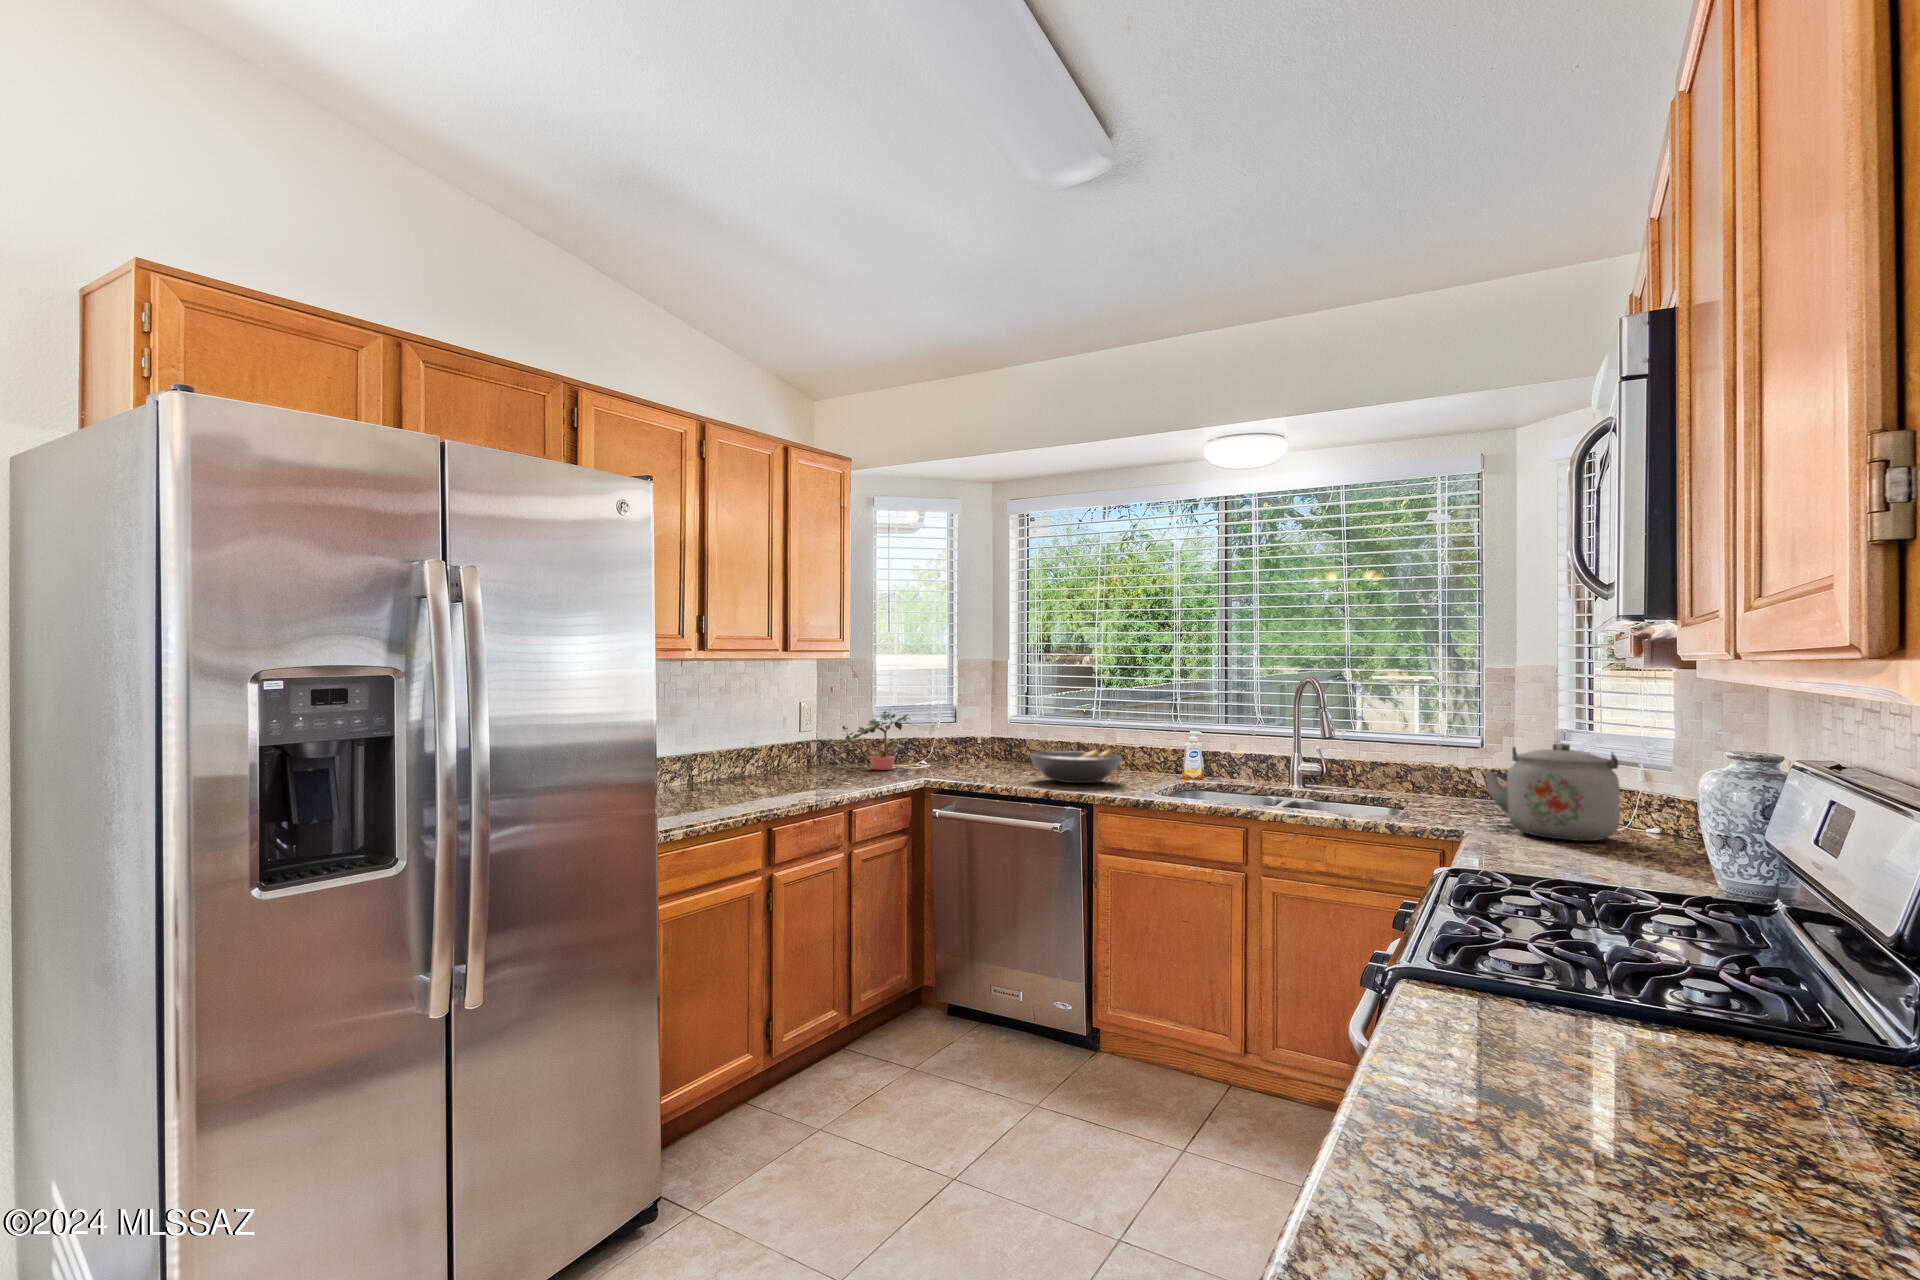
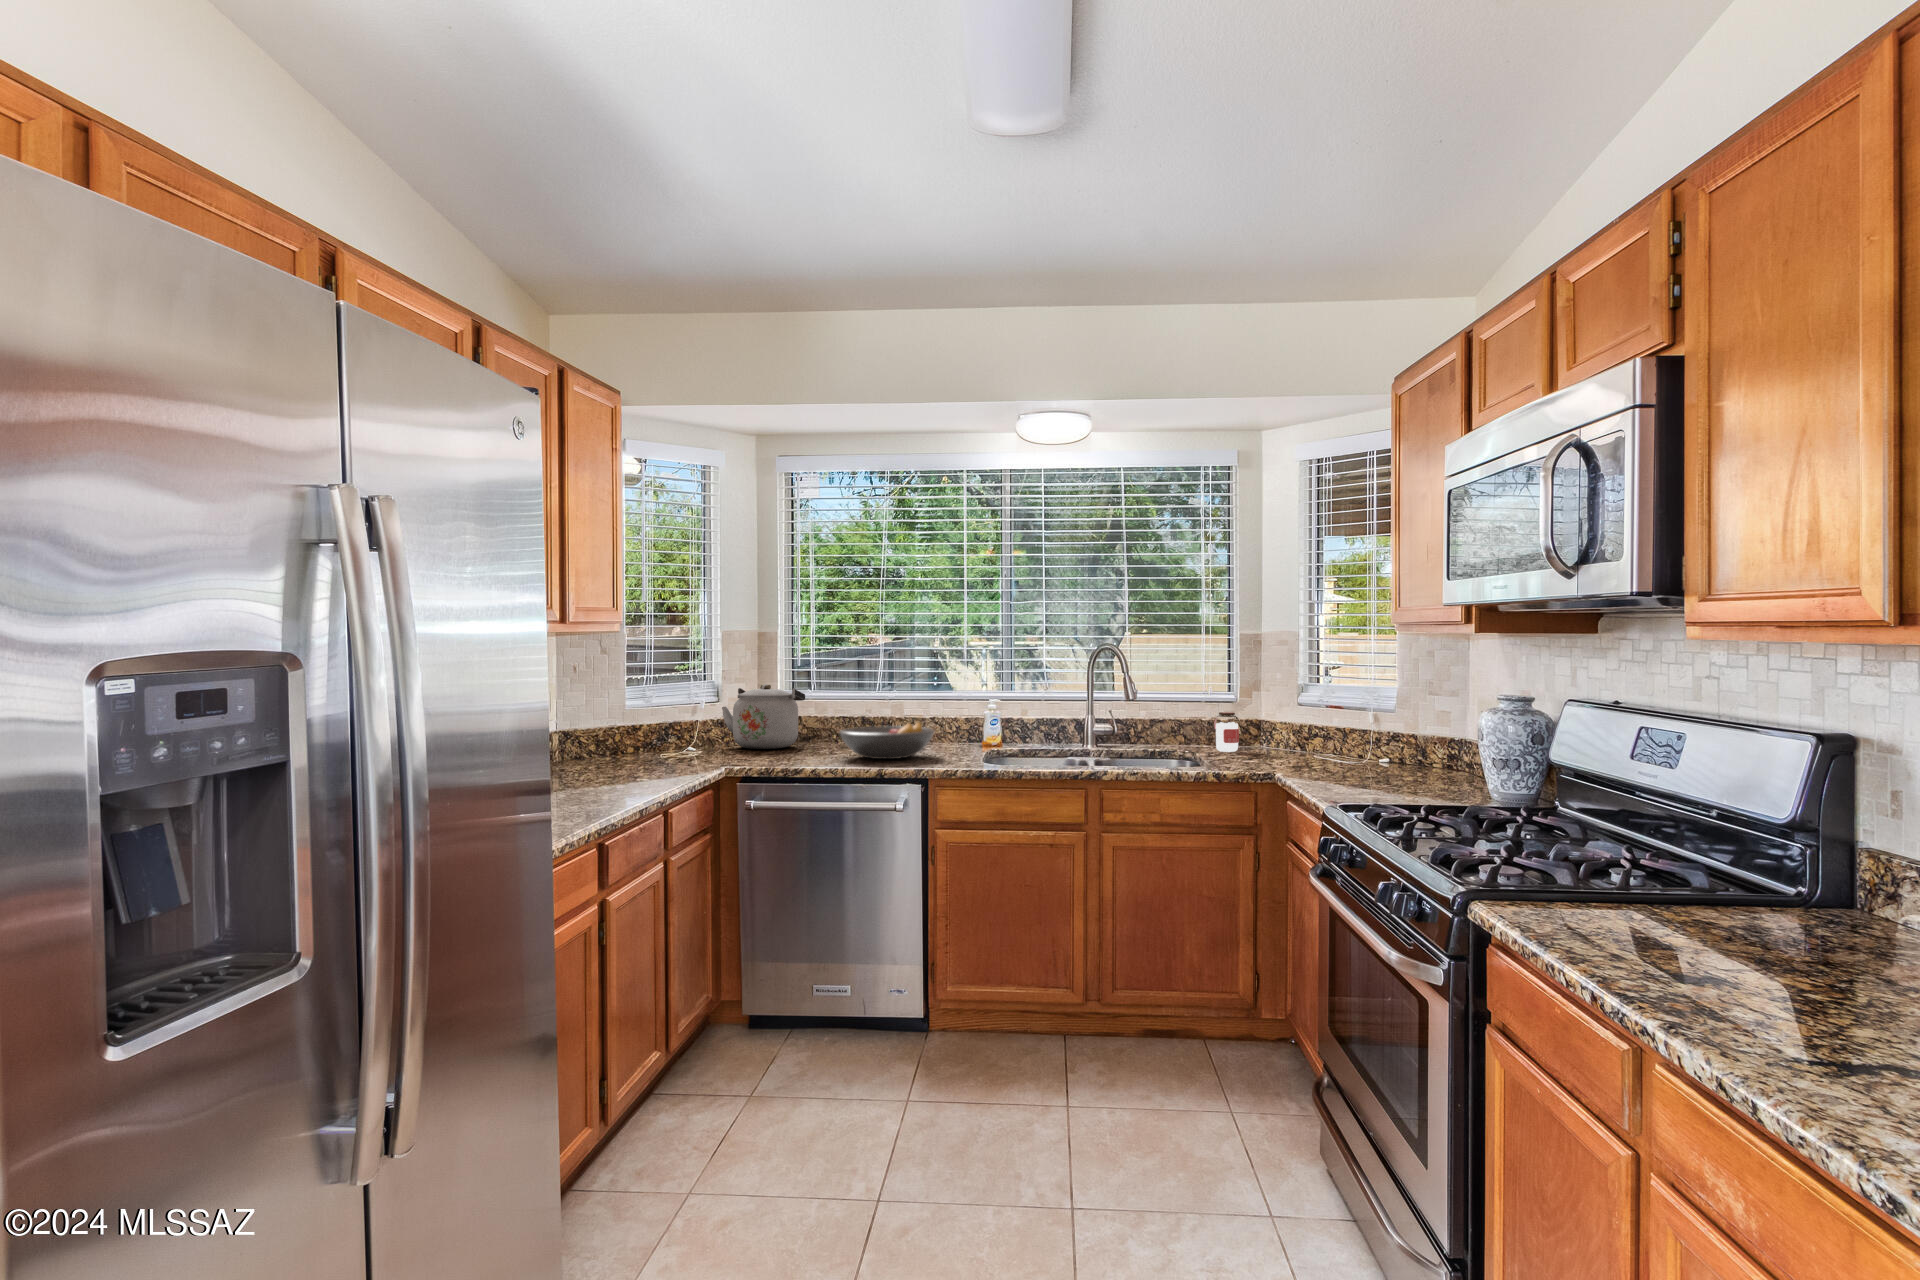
potted plant: present [840,711,911,770] -> none [600,693,697,761]
kettle: present [1485,743,1620,841] -> present [722,684,805,749]
jar: none [1448,759,1479,806] -> present [1214,712,1239,752]

